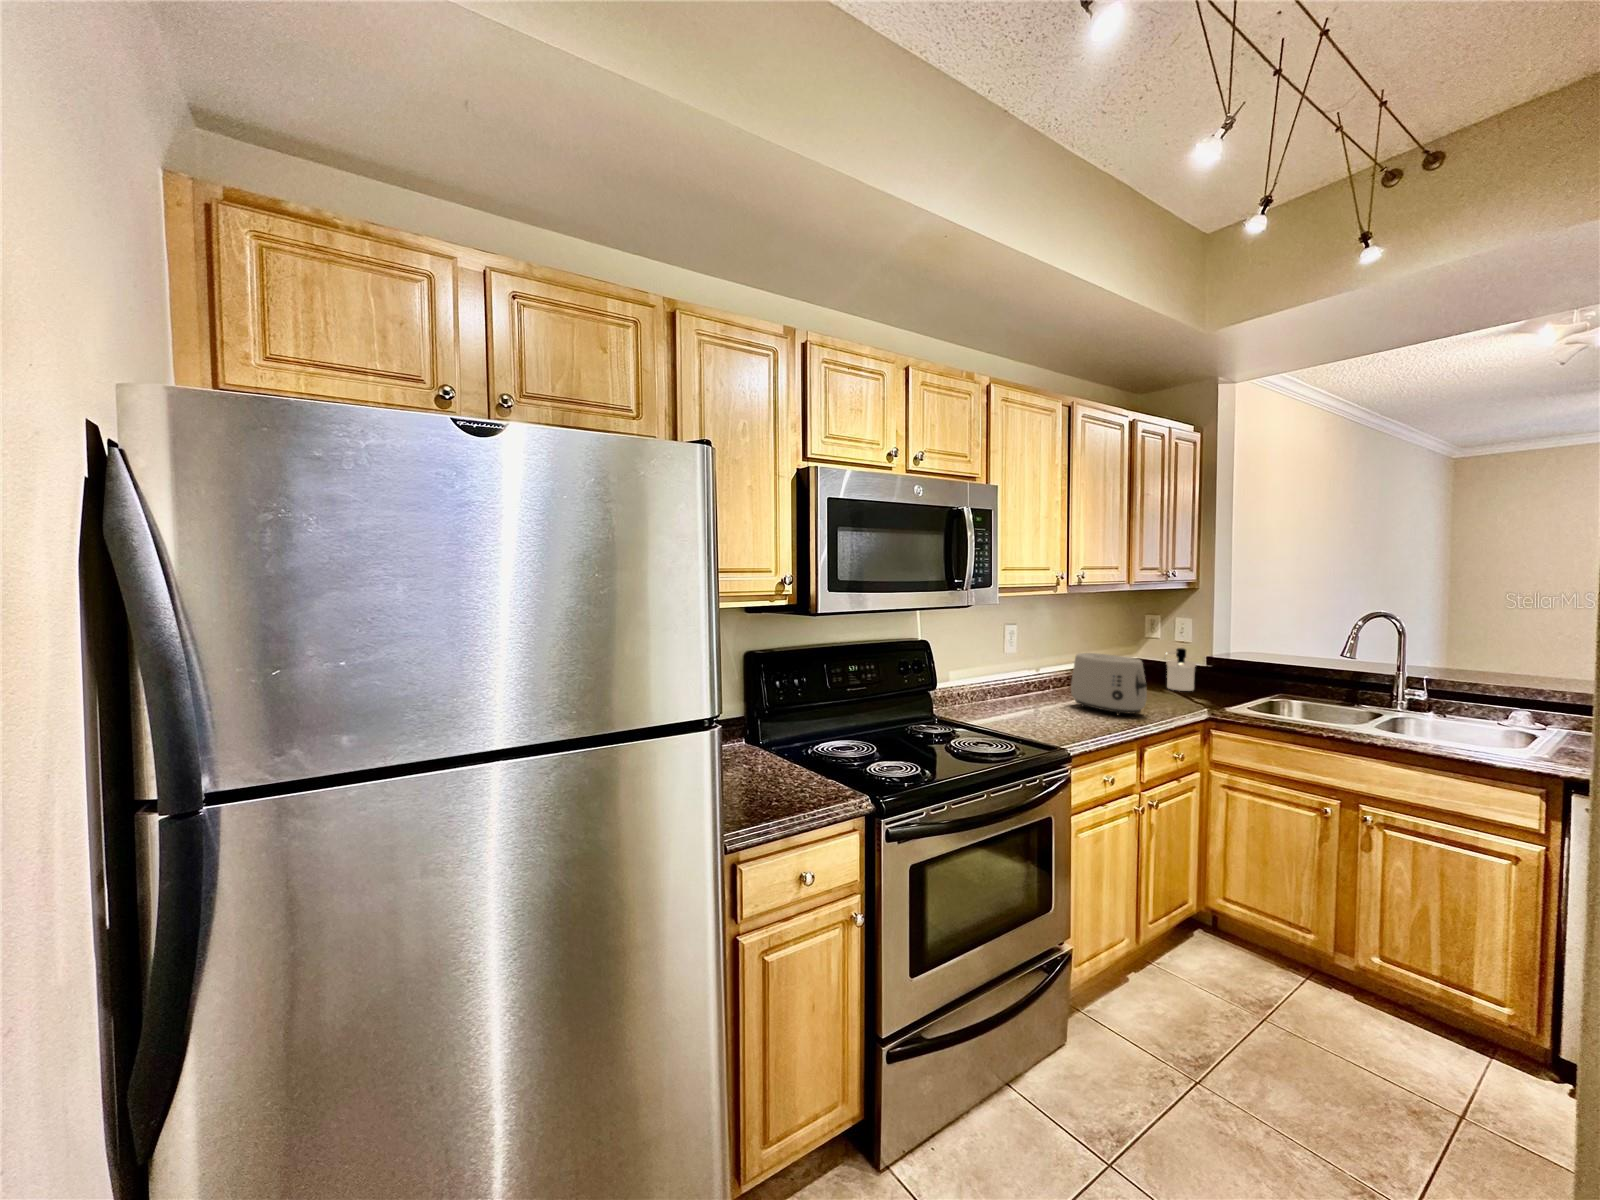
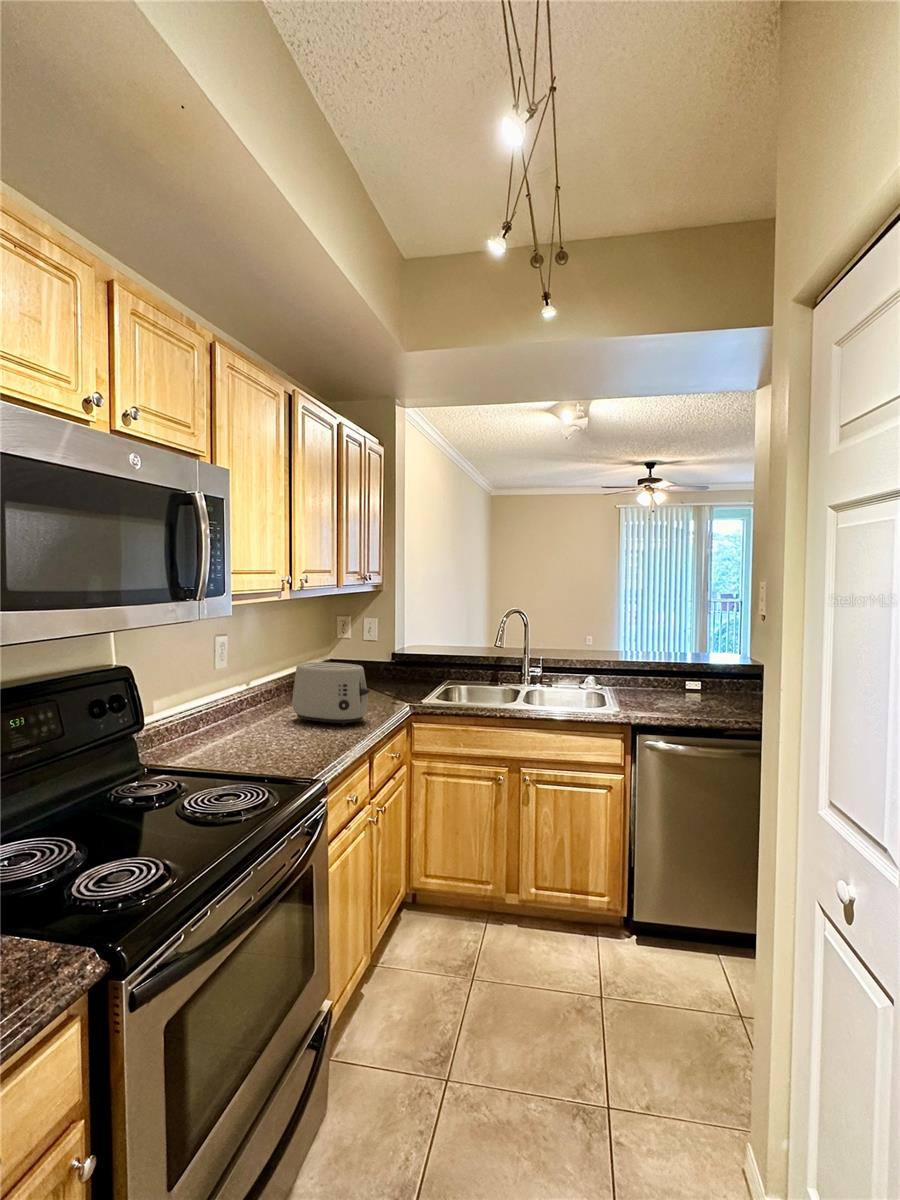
soap dispenser: present [1164,648,1196,691] -> none [363,648,387,688]

